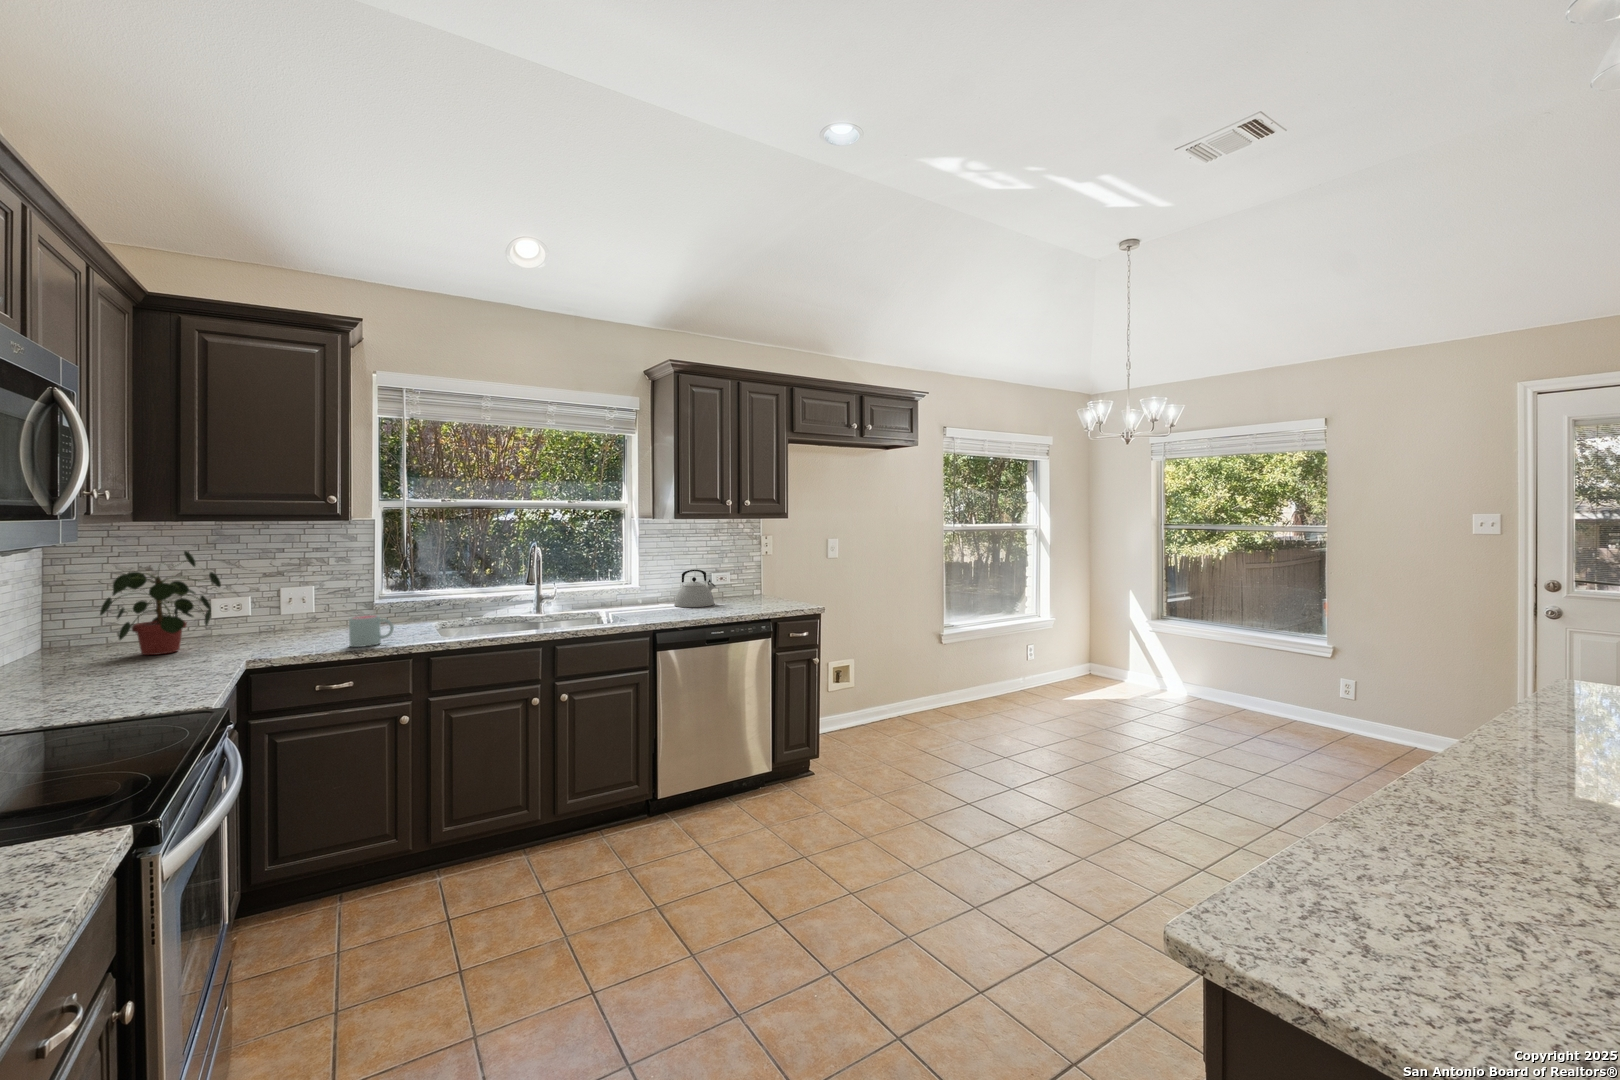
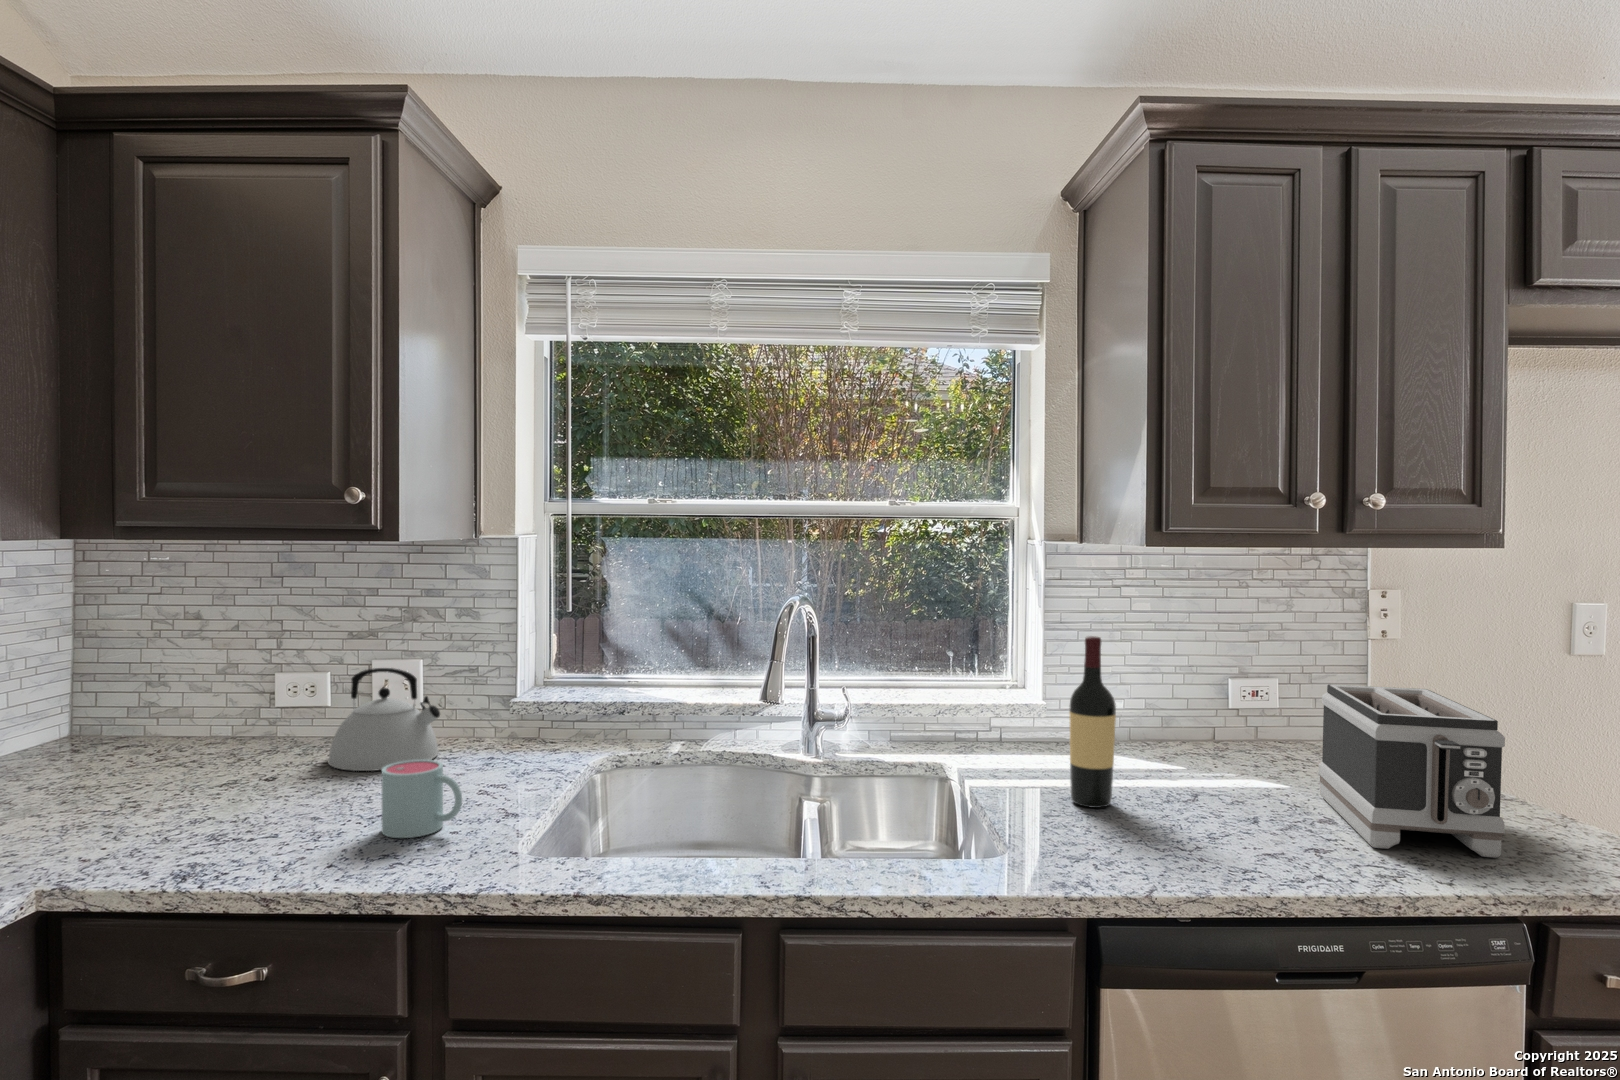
potted plant: present [100,551,221,655] -> none [54,600,240,794]
wine bottle: none [652,551,669,613] -> present [1069,636,1116,808]
toaster: none [740,564,787,612] -> present [1318,684,1505,858]
kettle: present [674,570,715,607] -> present [328,668,440,771]

